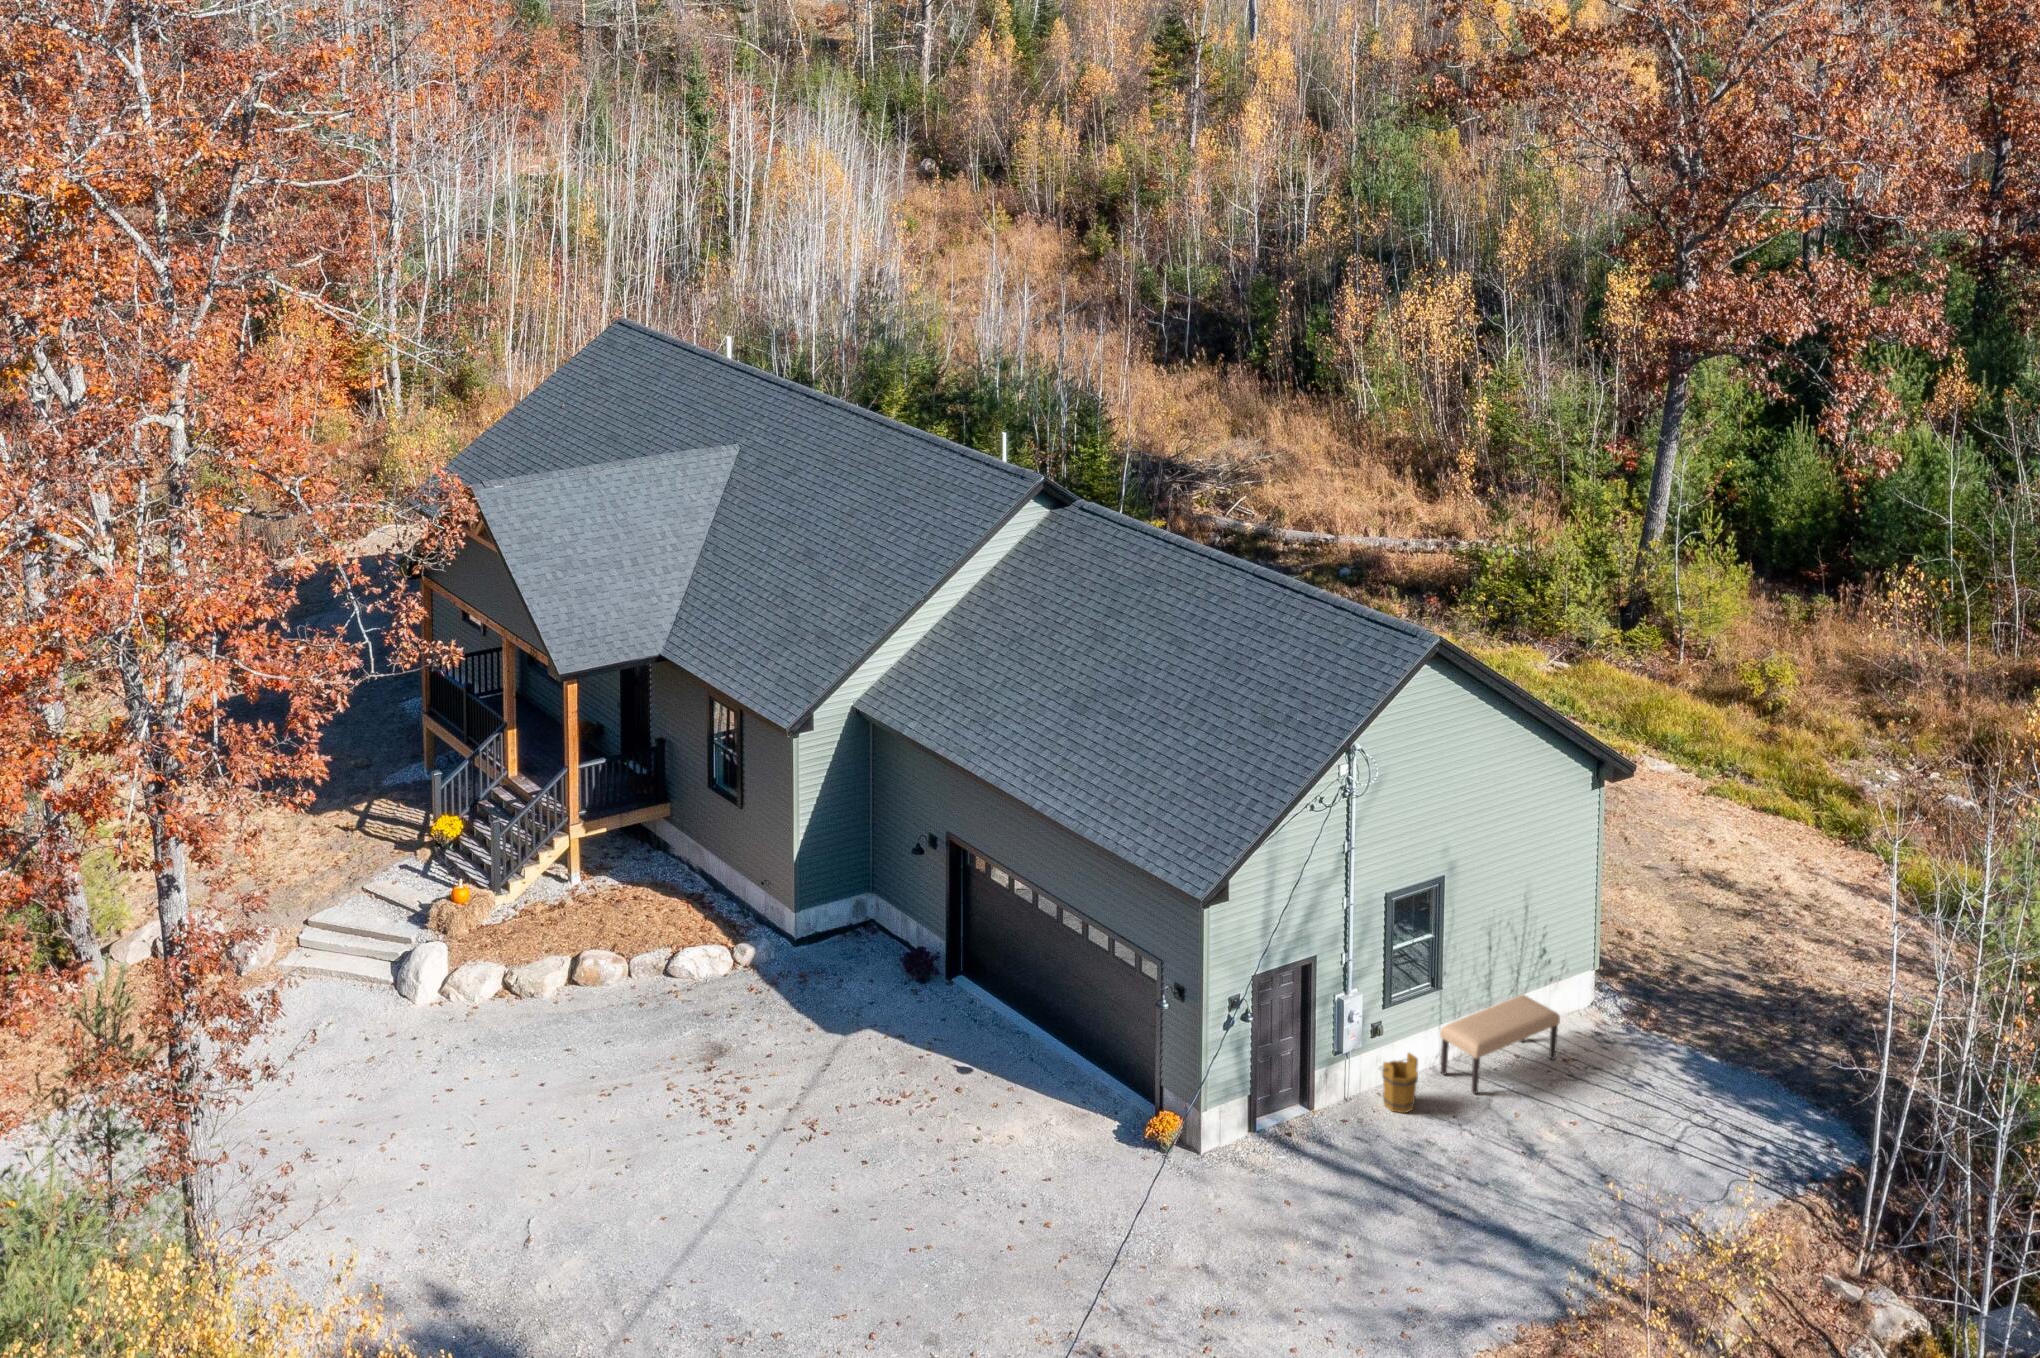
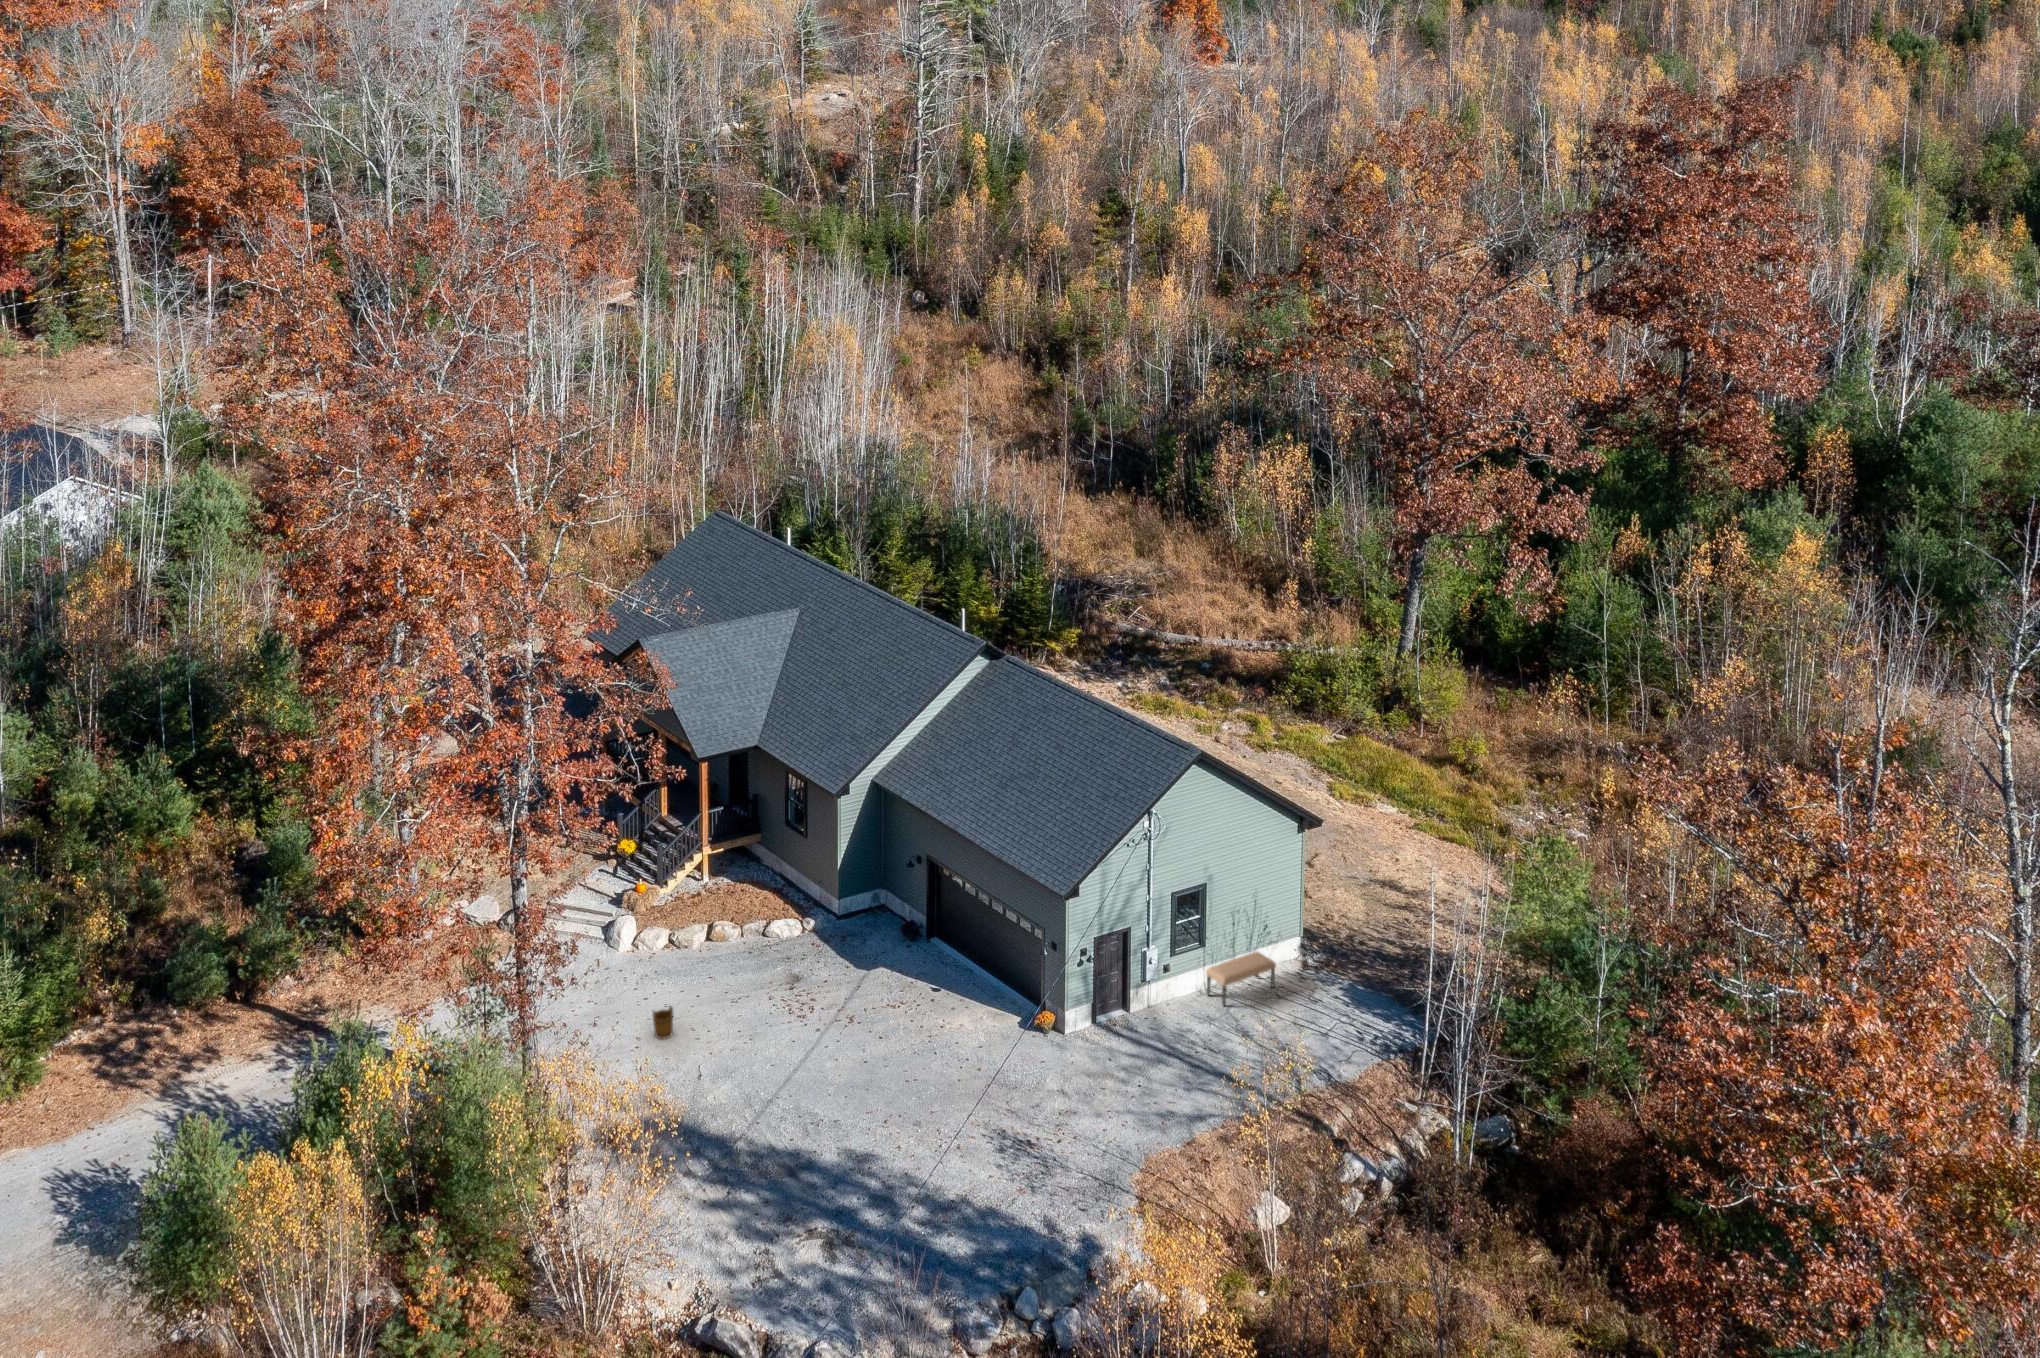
potted plant: none [1579,975,1630,1025] -> present [1294,943,1320,969]
bucket: present [1382,1053,1418,1113] -> present [652,1006,673,1039]

